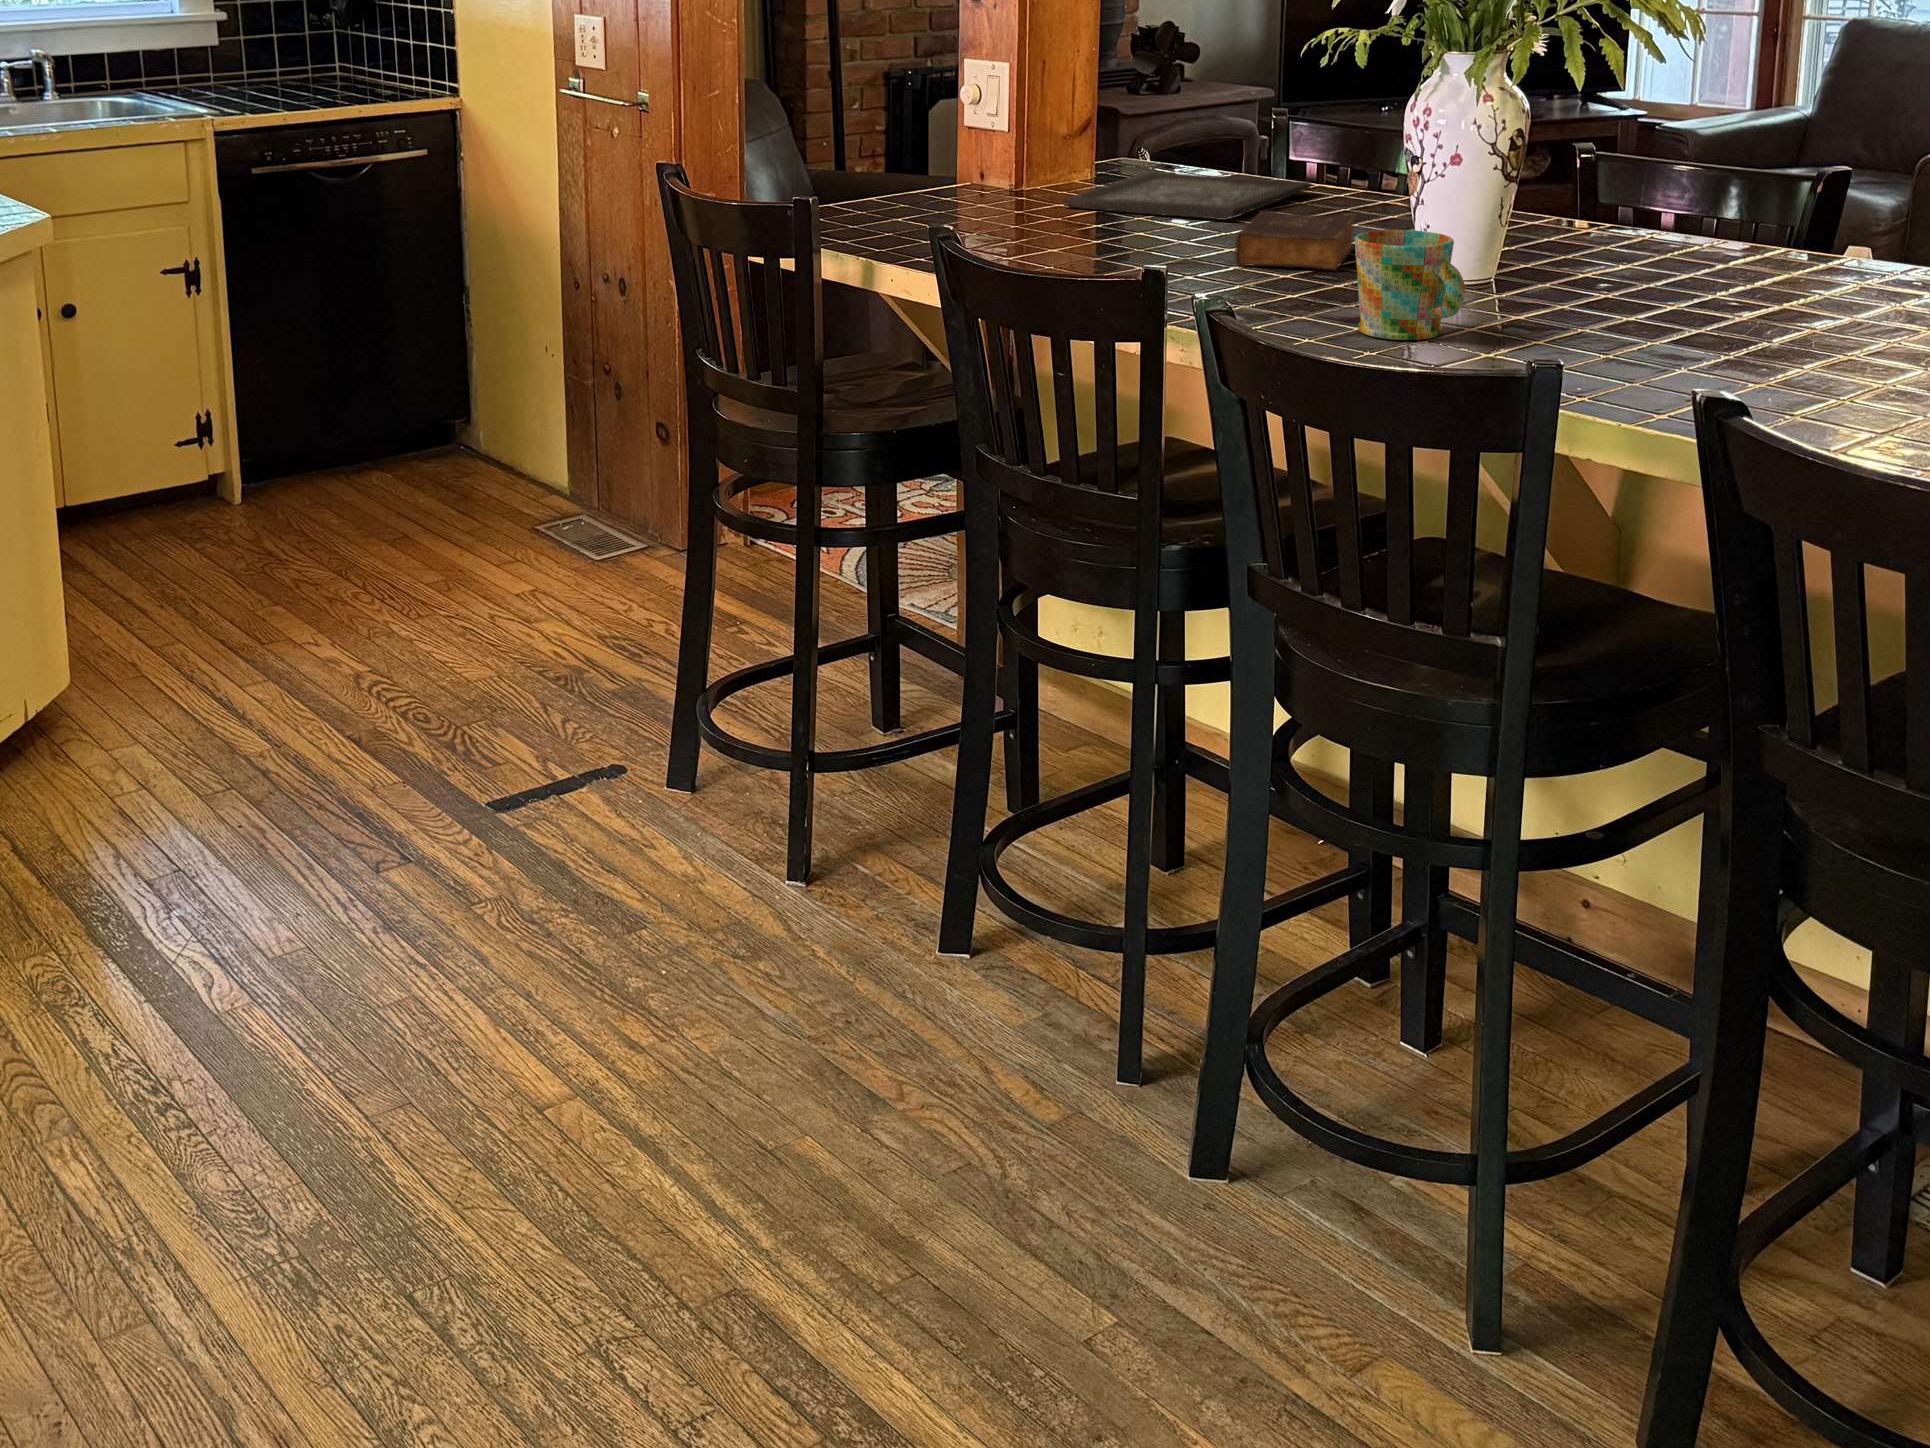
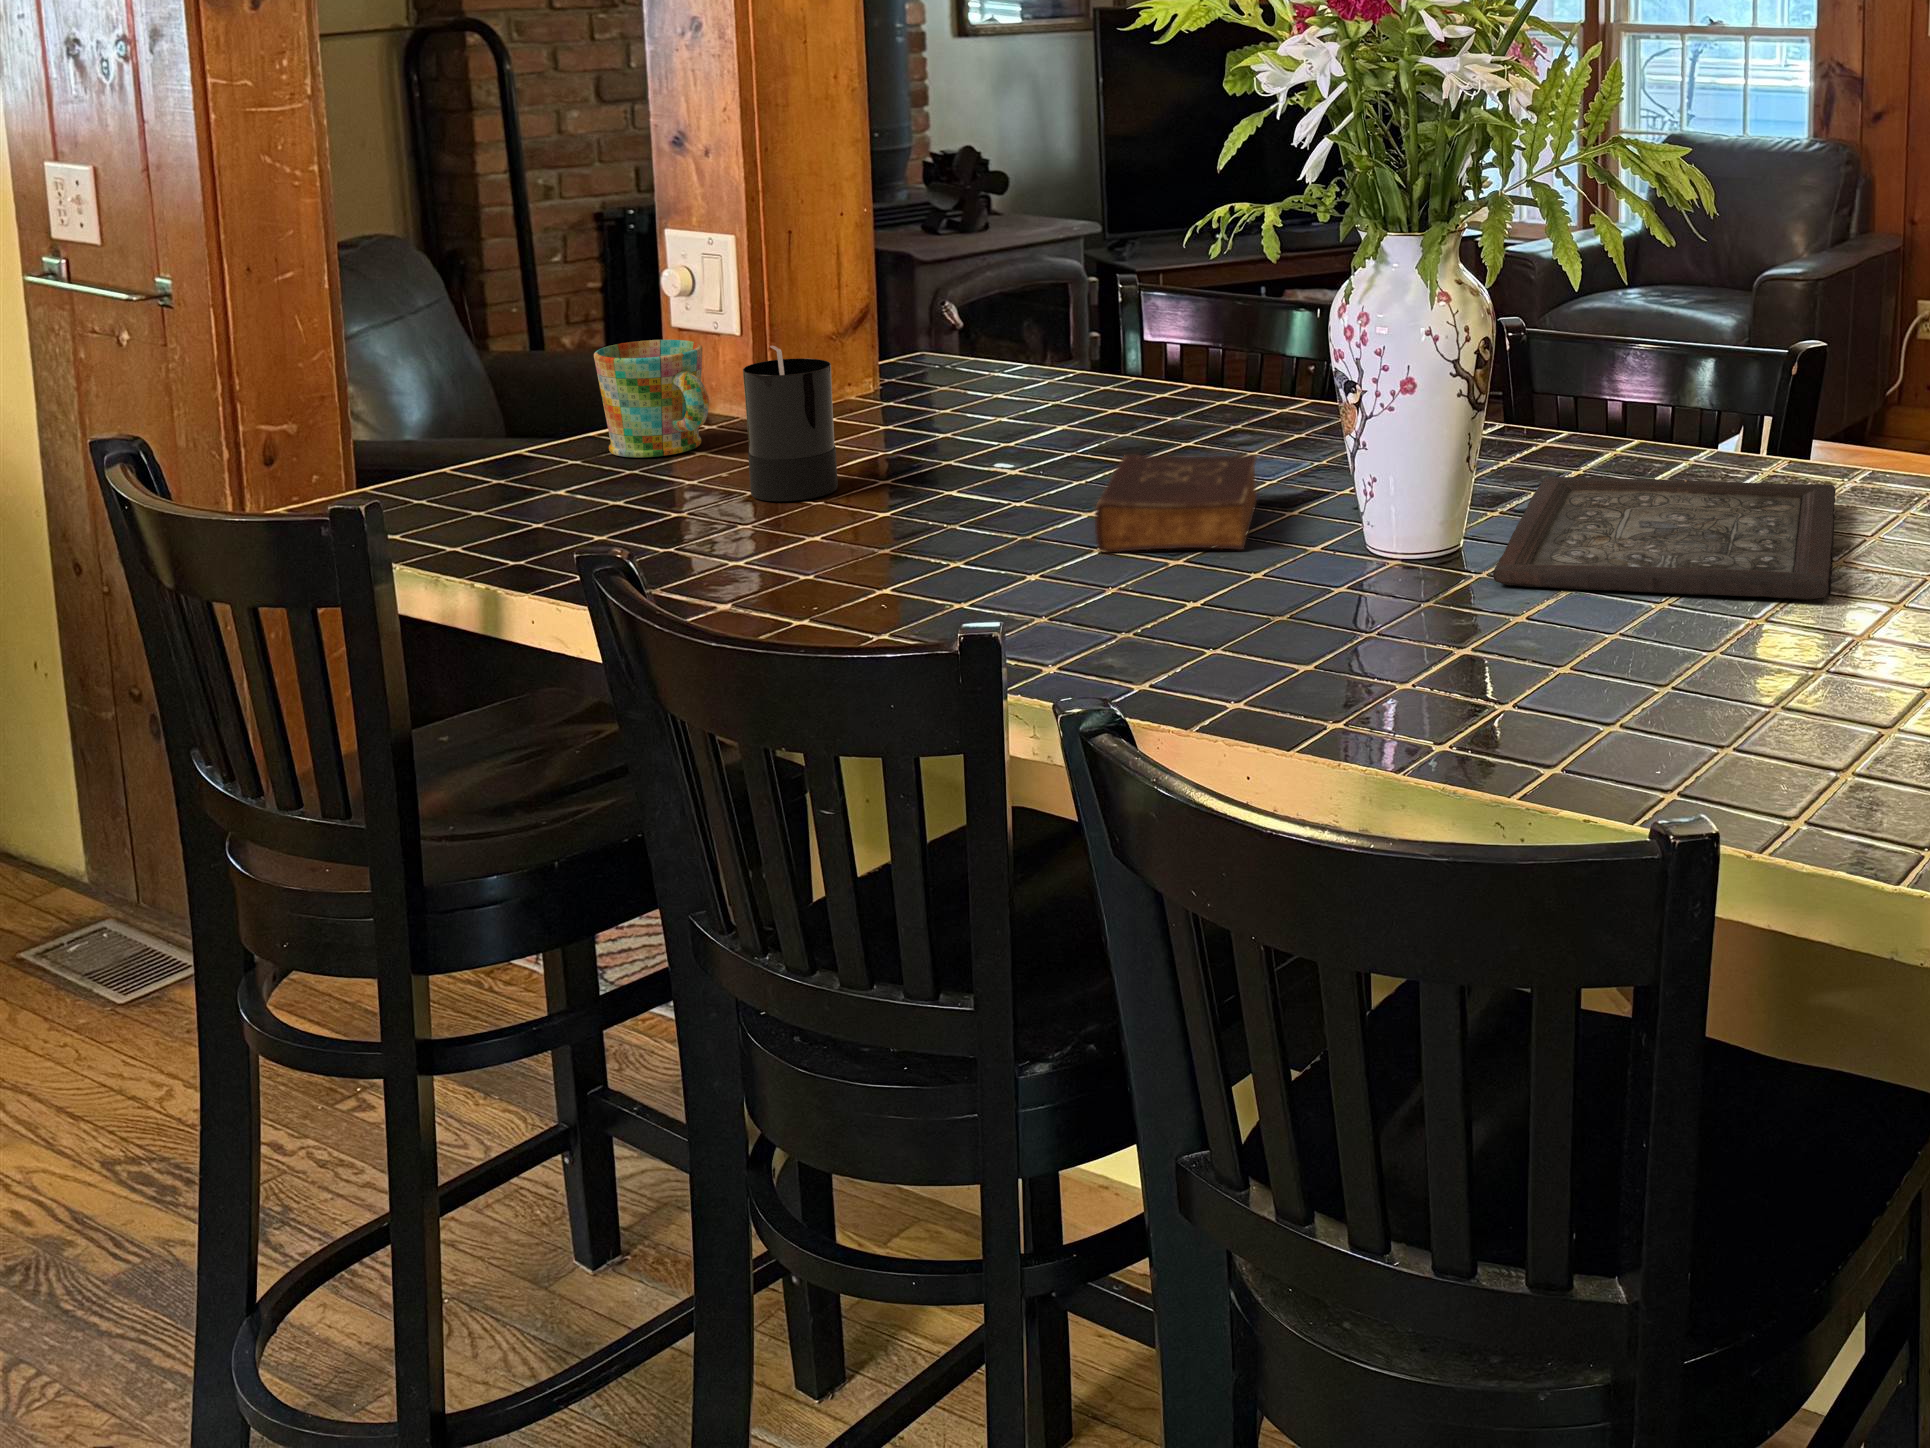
candle: none [1013,129,1069,230] -> present [743,346,838,501]
tray: present [1063,172,1311,220] -> present [1493,477,1836,599]
mug: present [1355,230,1465,340] -> present [594,340,709,457]

